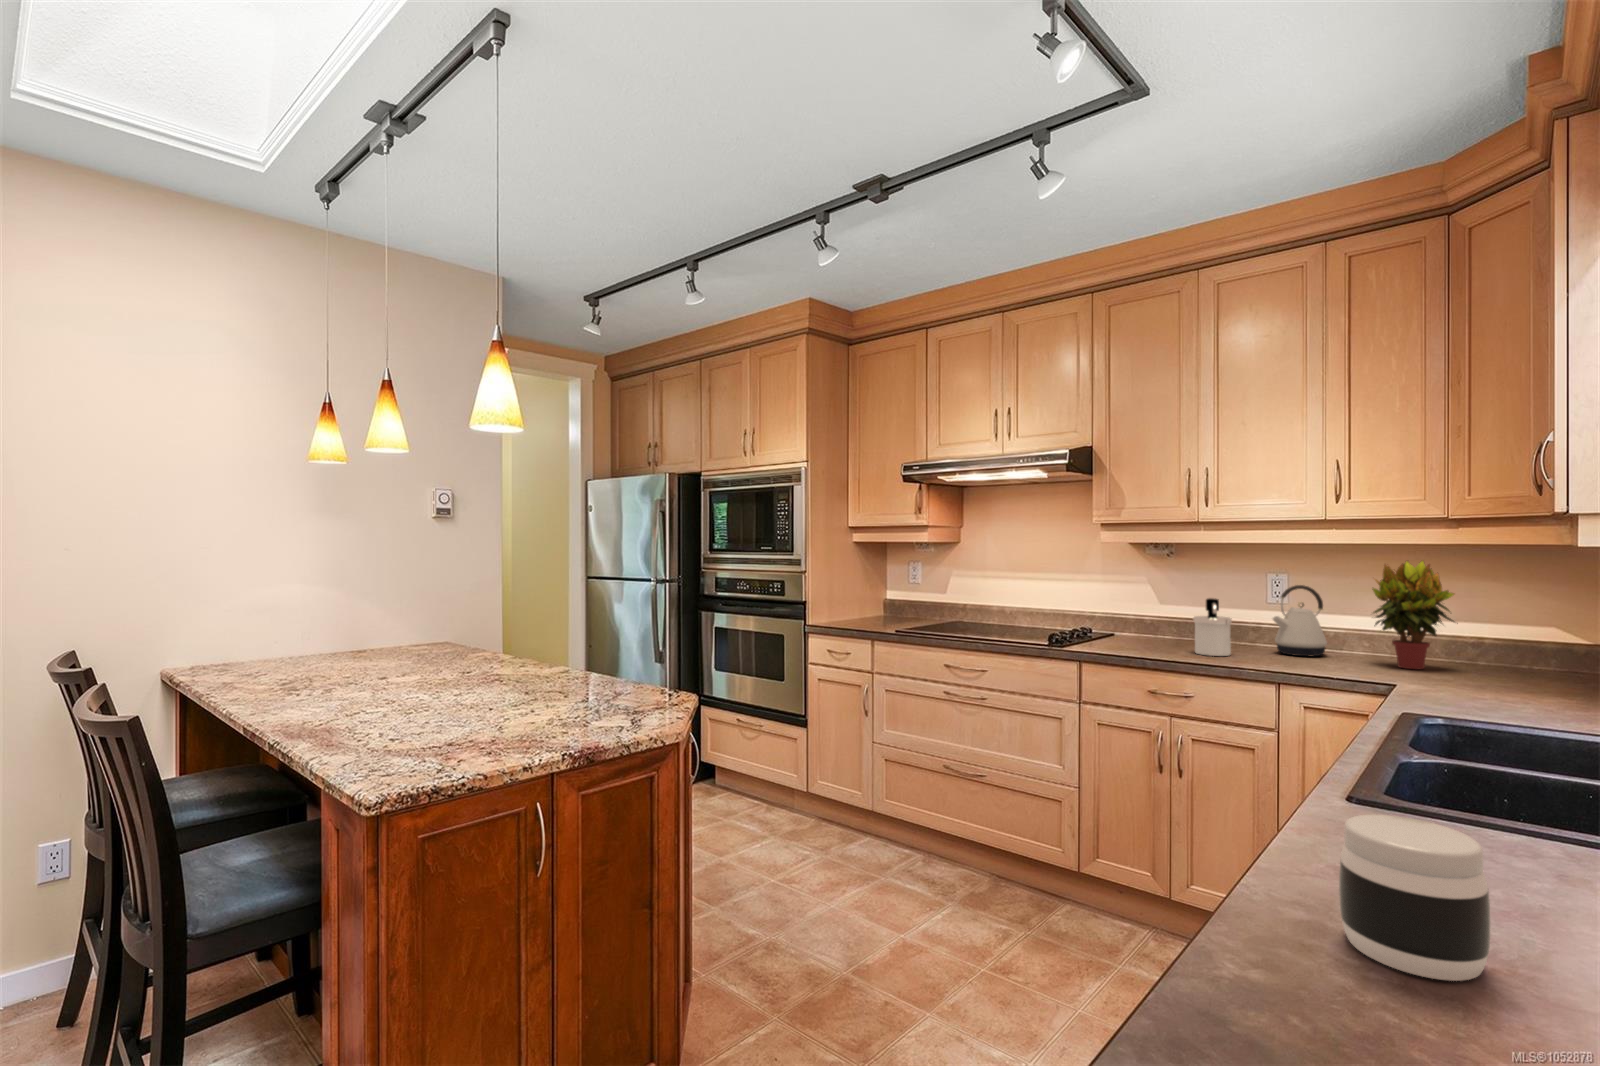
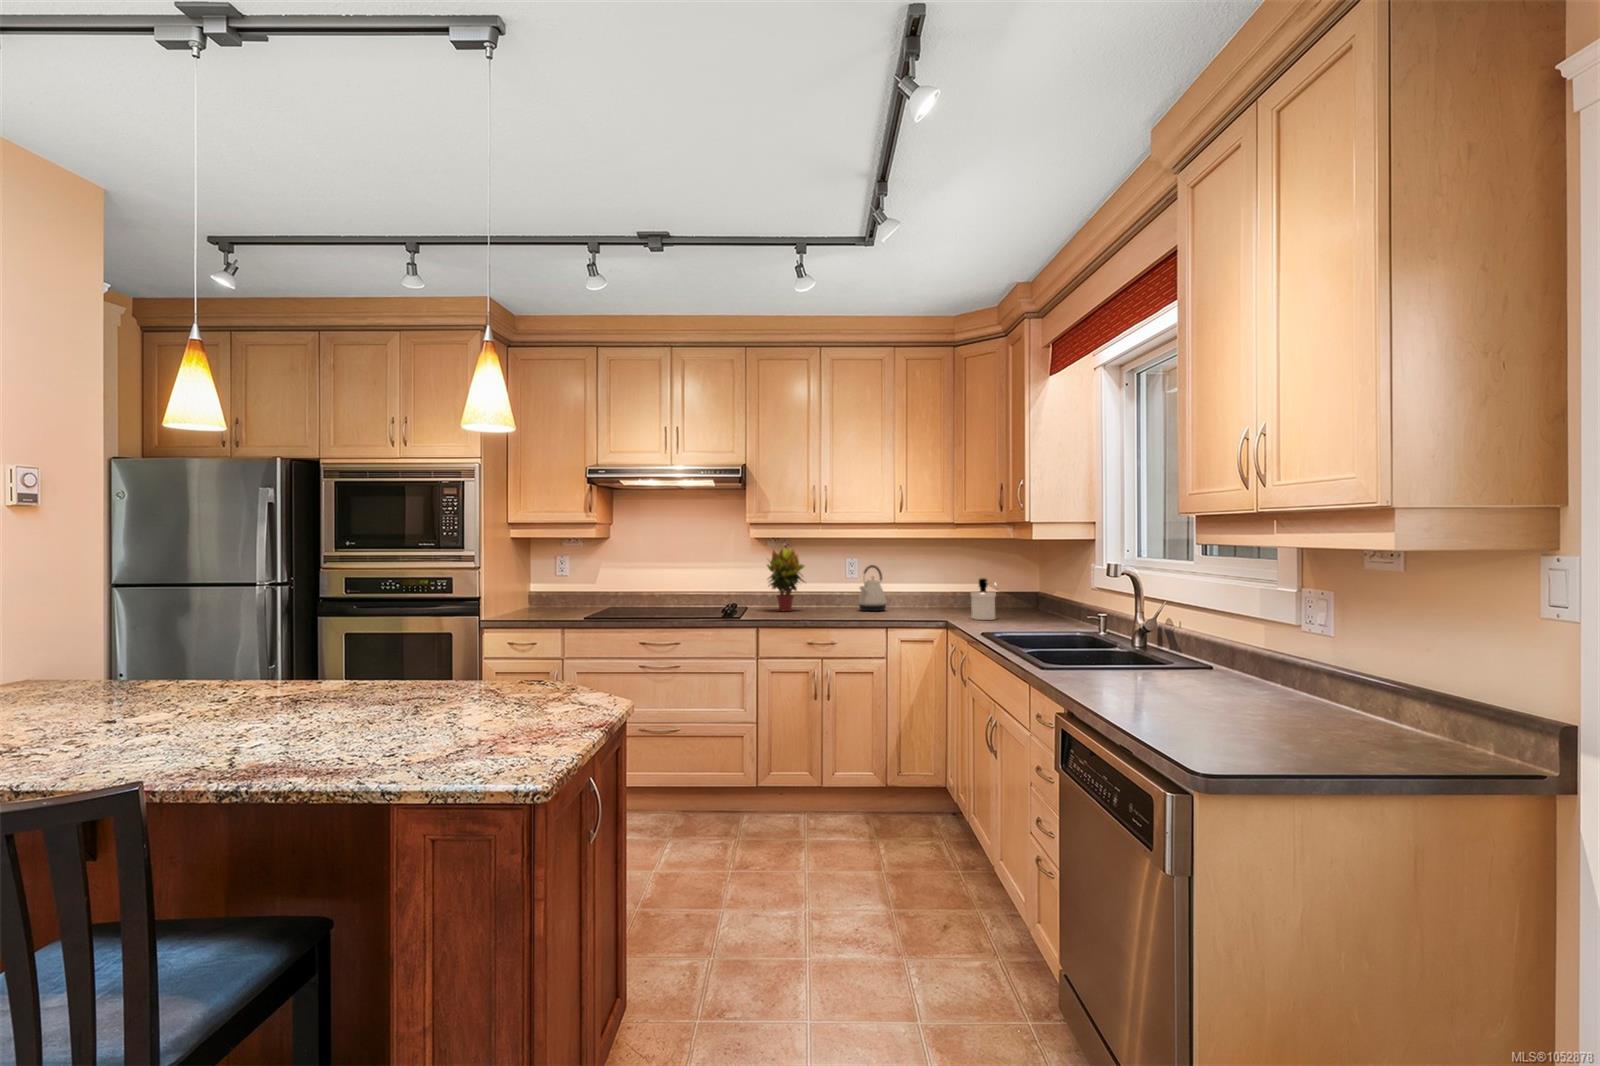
potted plant: present [1372,561,1458,669] -> present [767,548,805,611]
soap dispenser: present [1193,598,1232,656] -> present [970,578,998,620]
jar: present [1339,815,1490,981] -> none [1118,647,1169,701]

